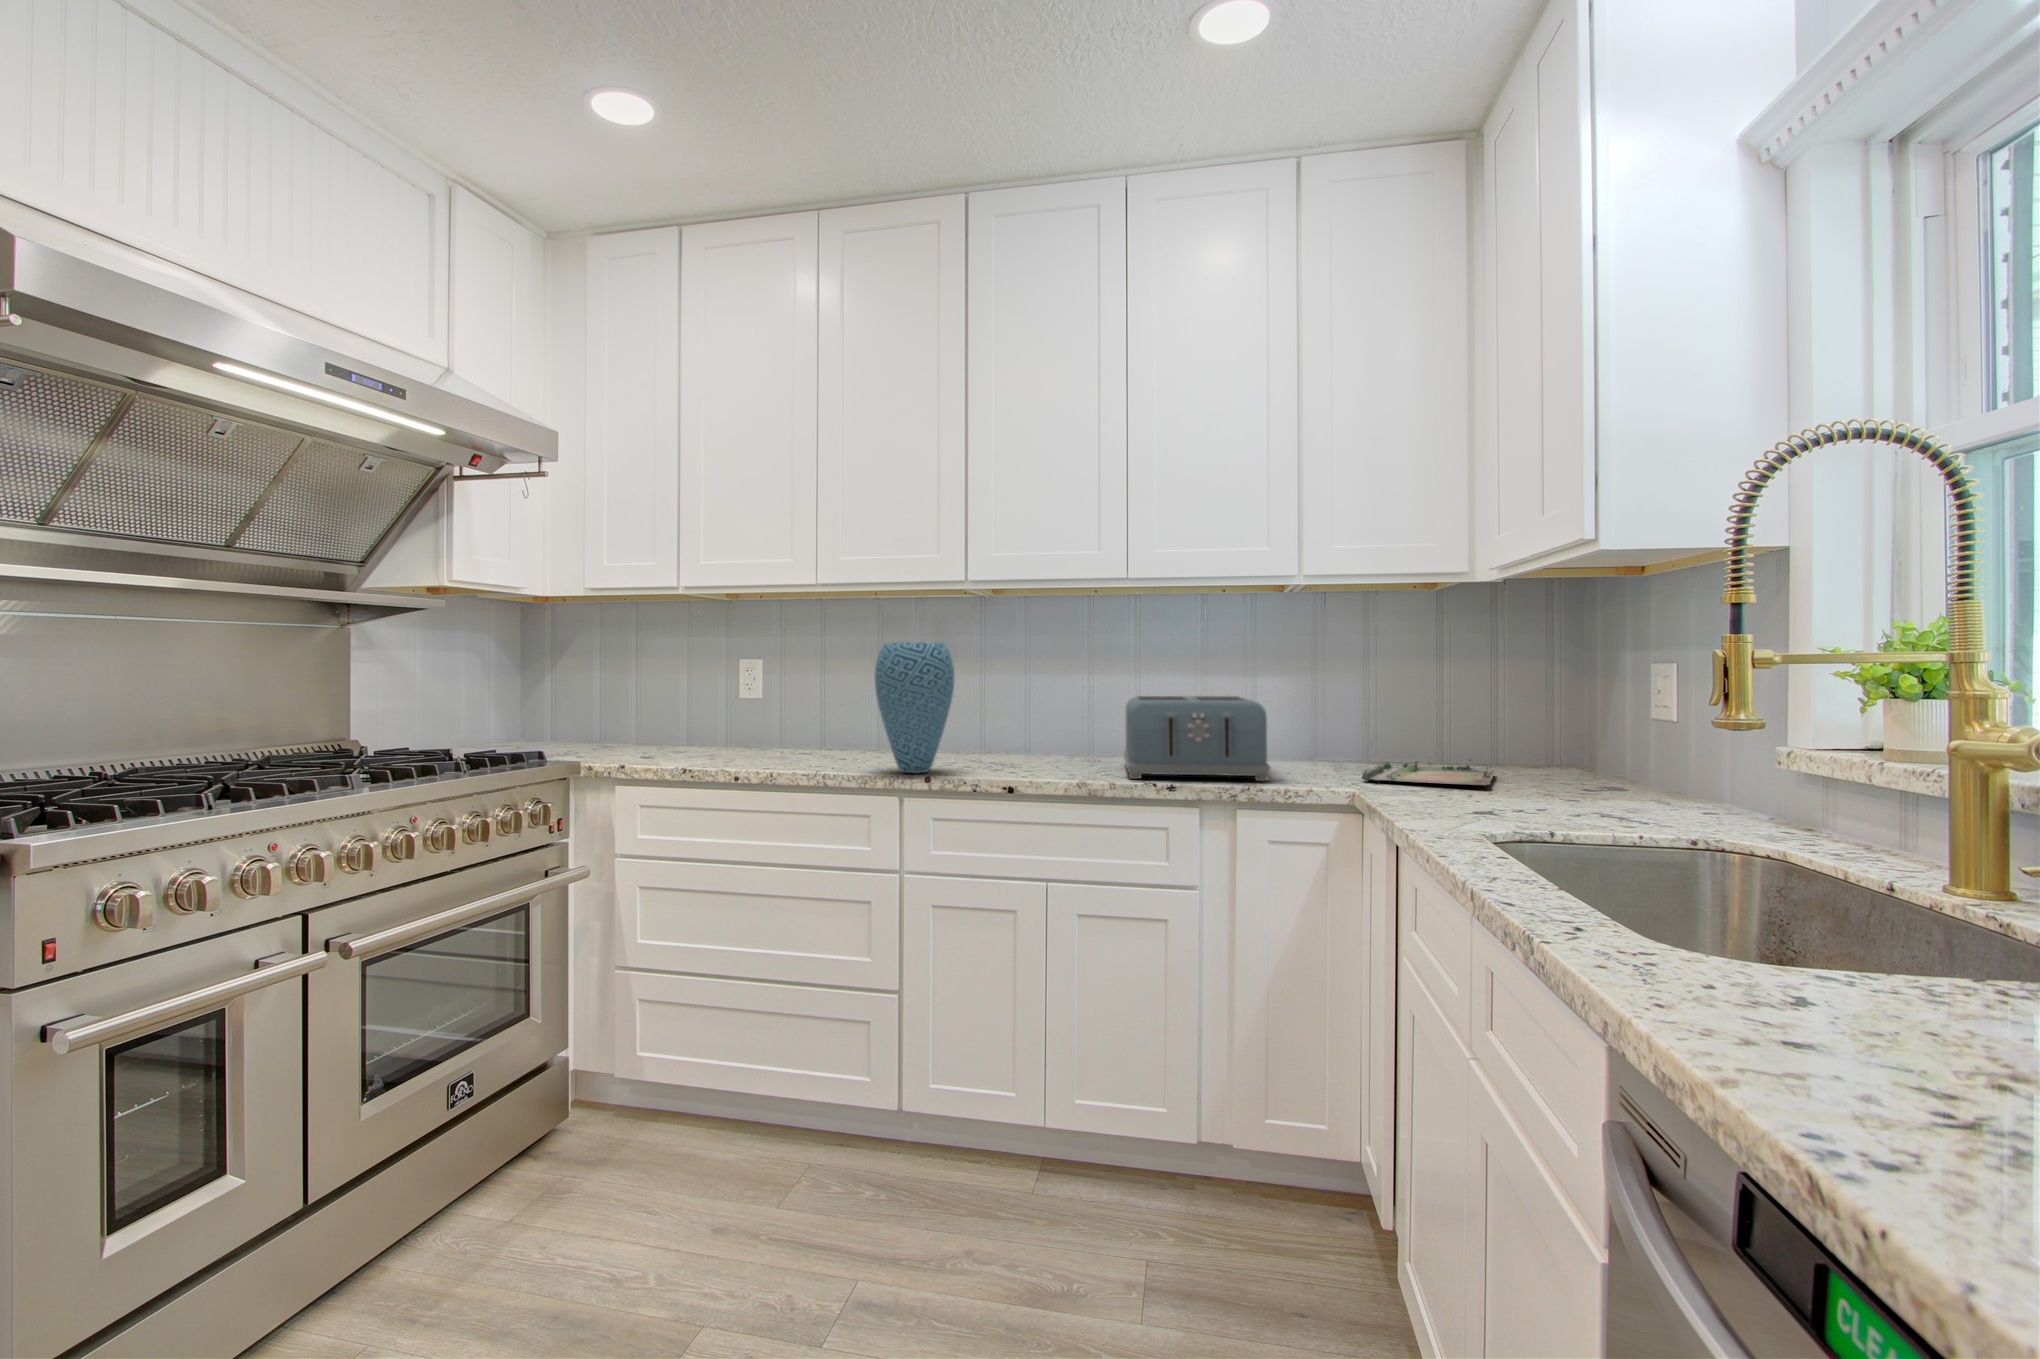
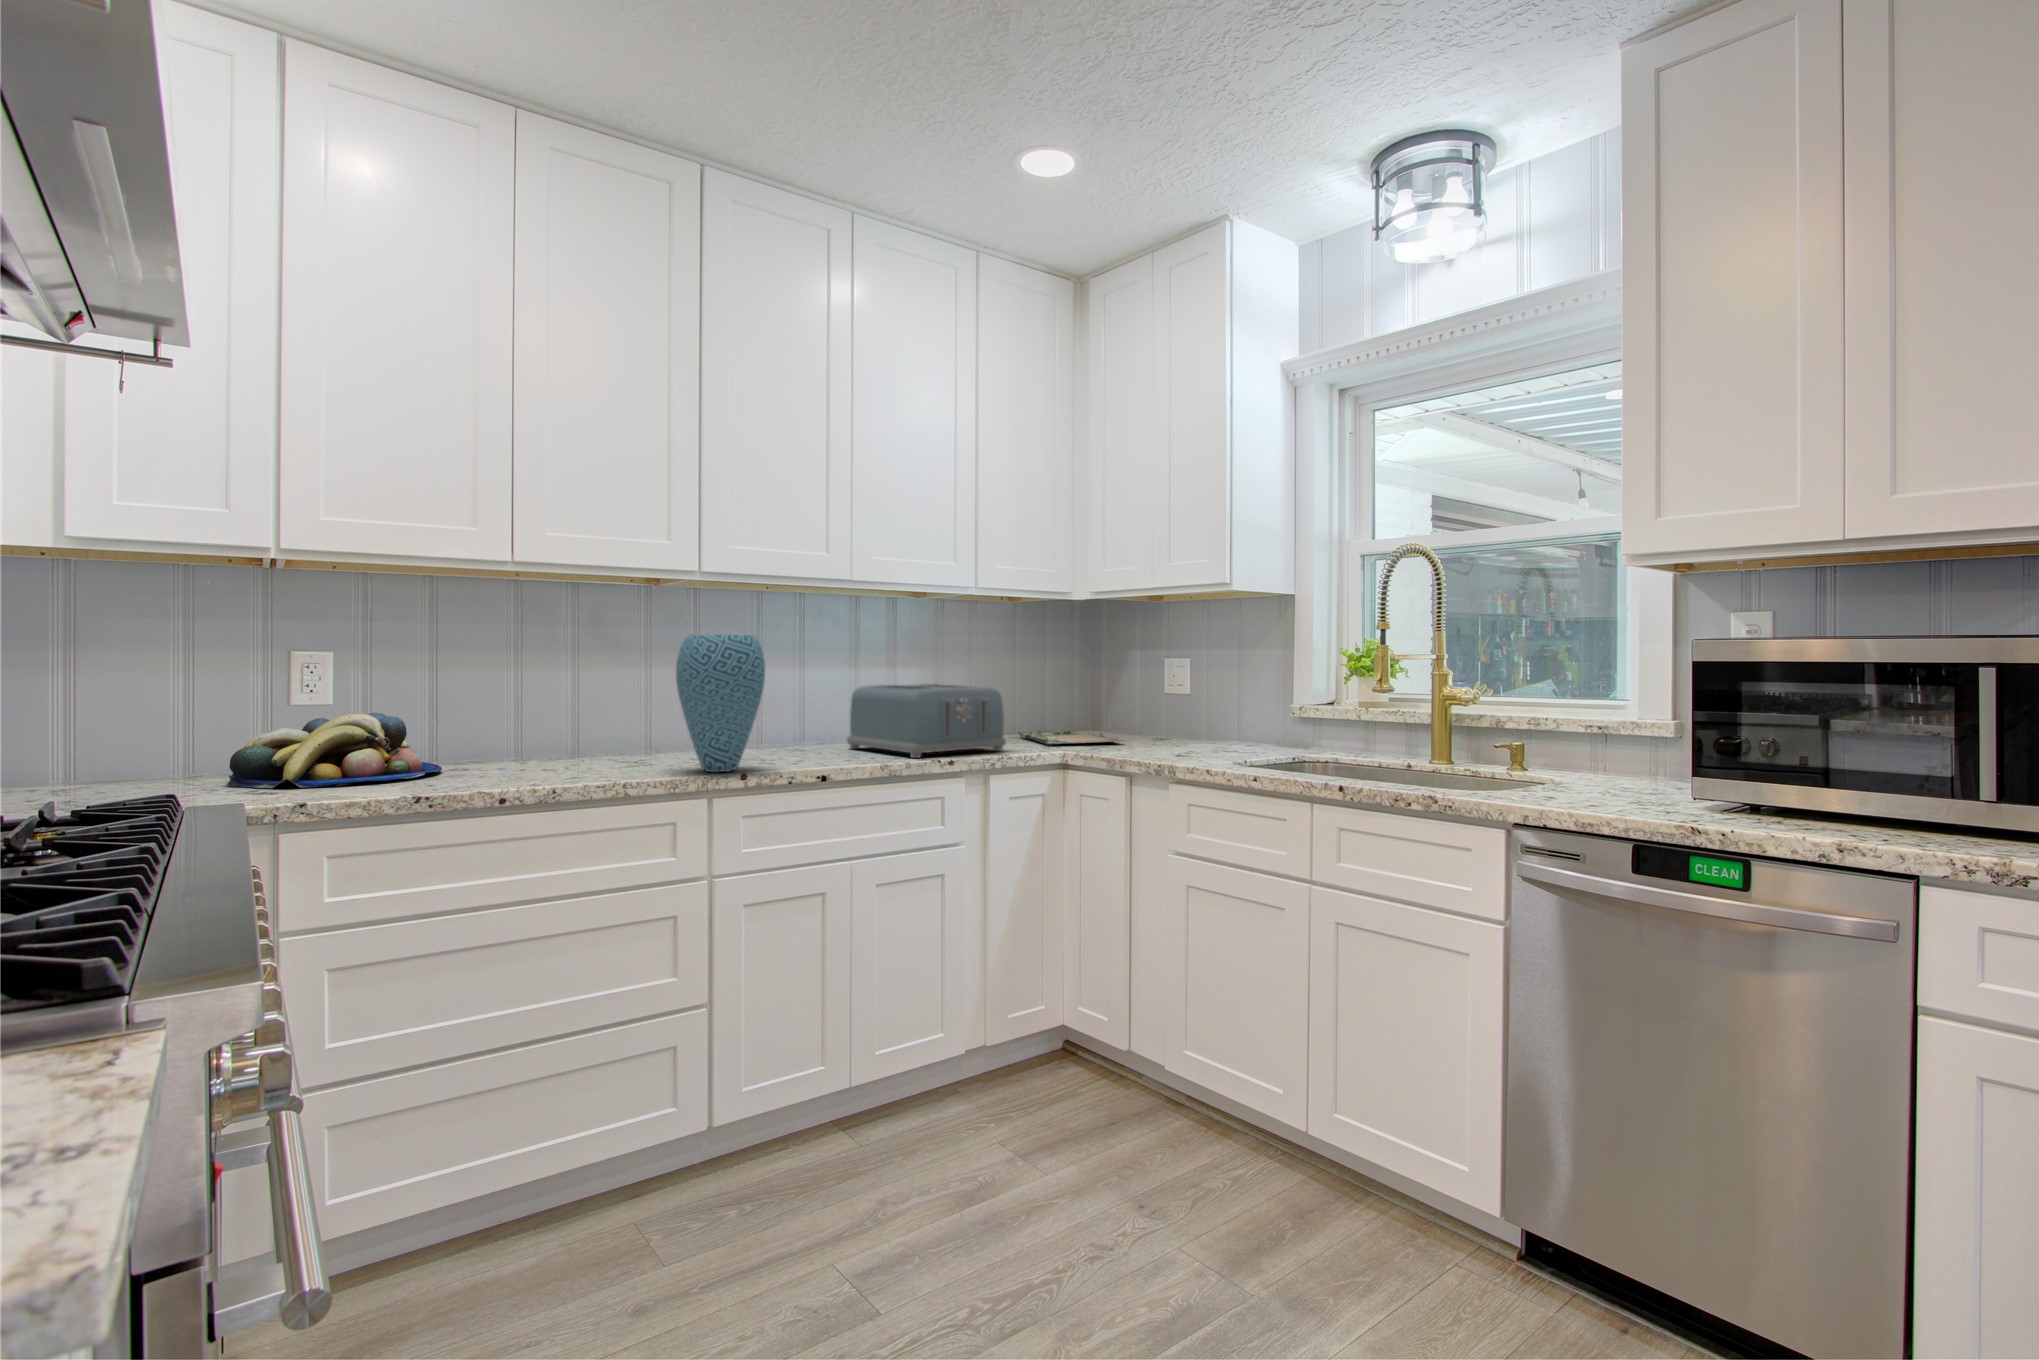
fruit bowl: none [648,707,781,757] -> present [227,713,442,788]

